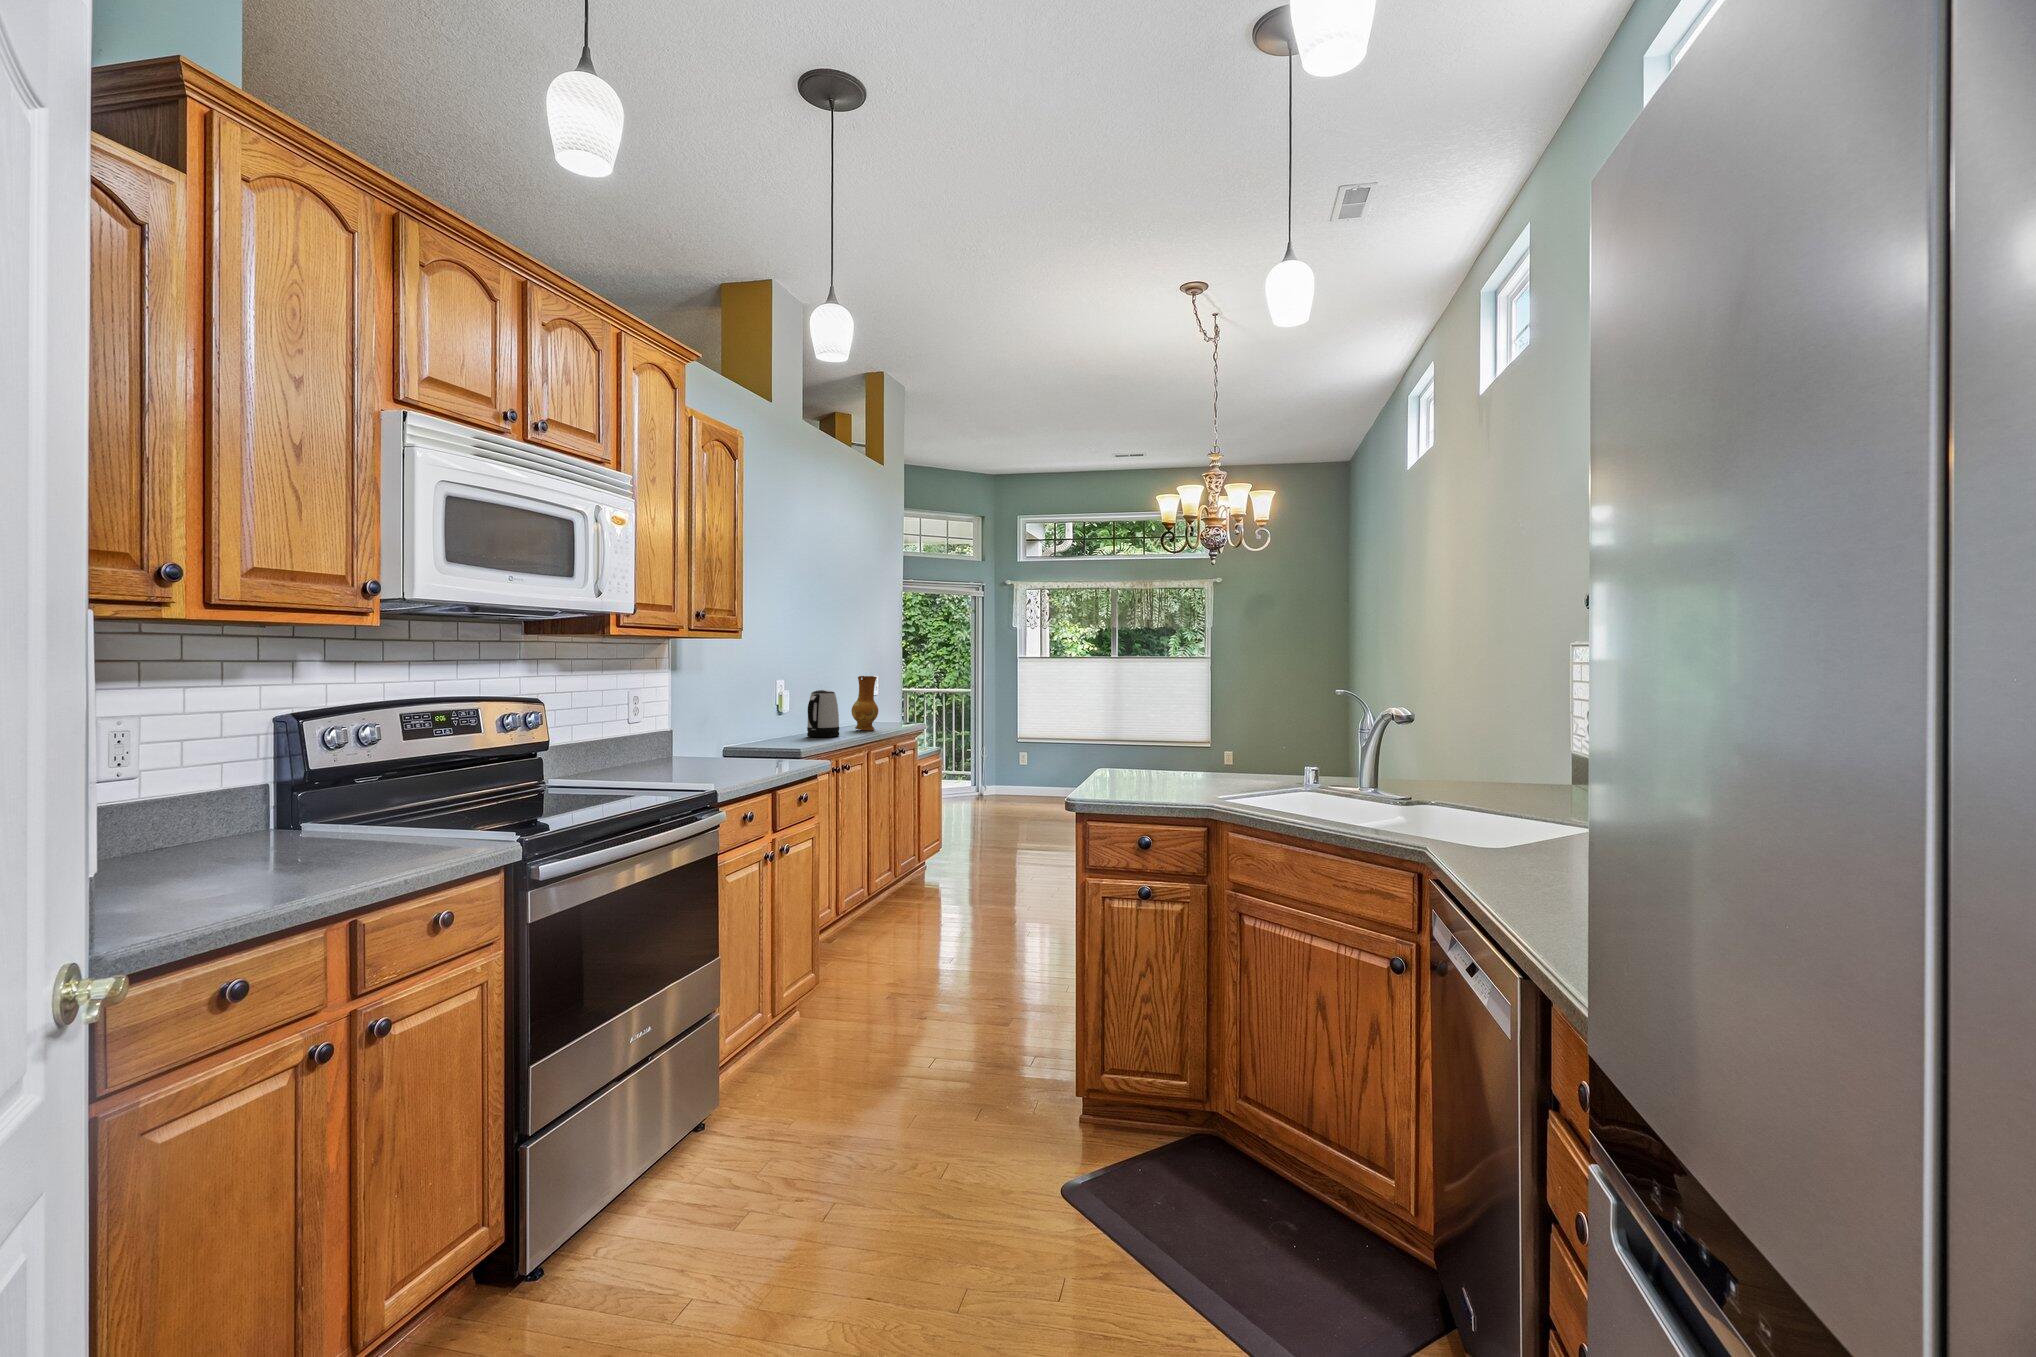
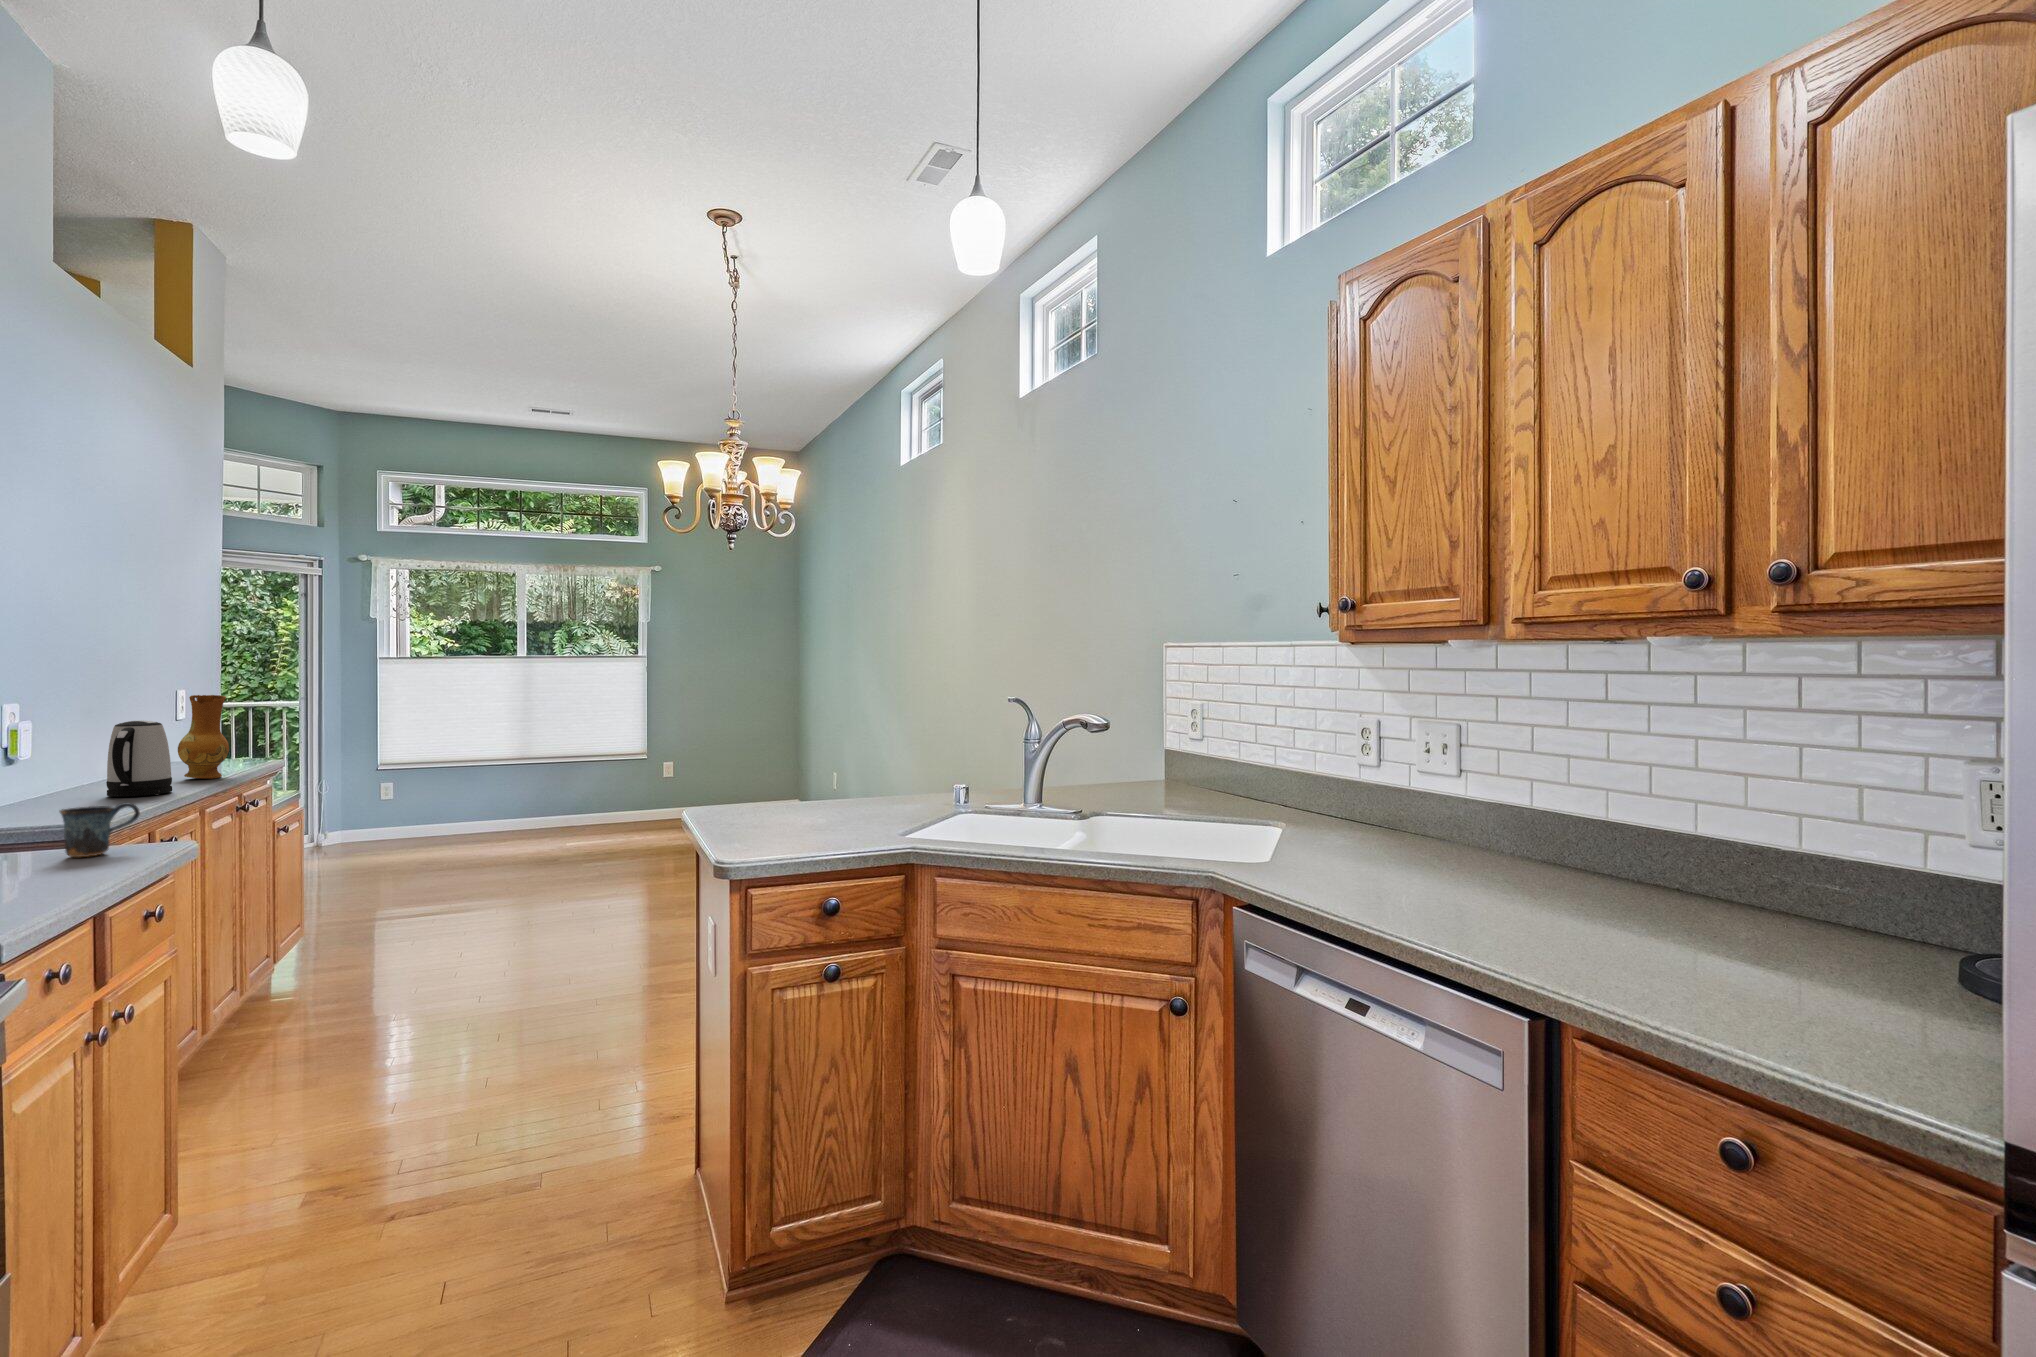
mug: none [746,734,782,764] -> present [60,802,140,857]

